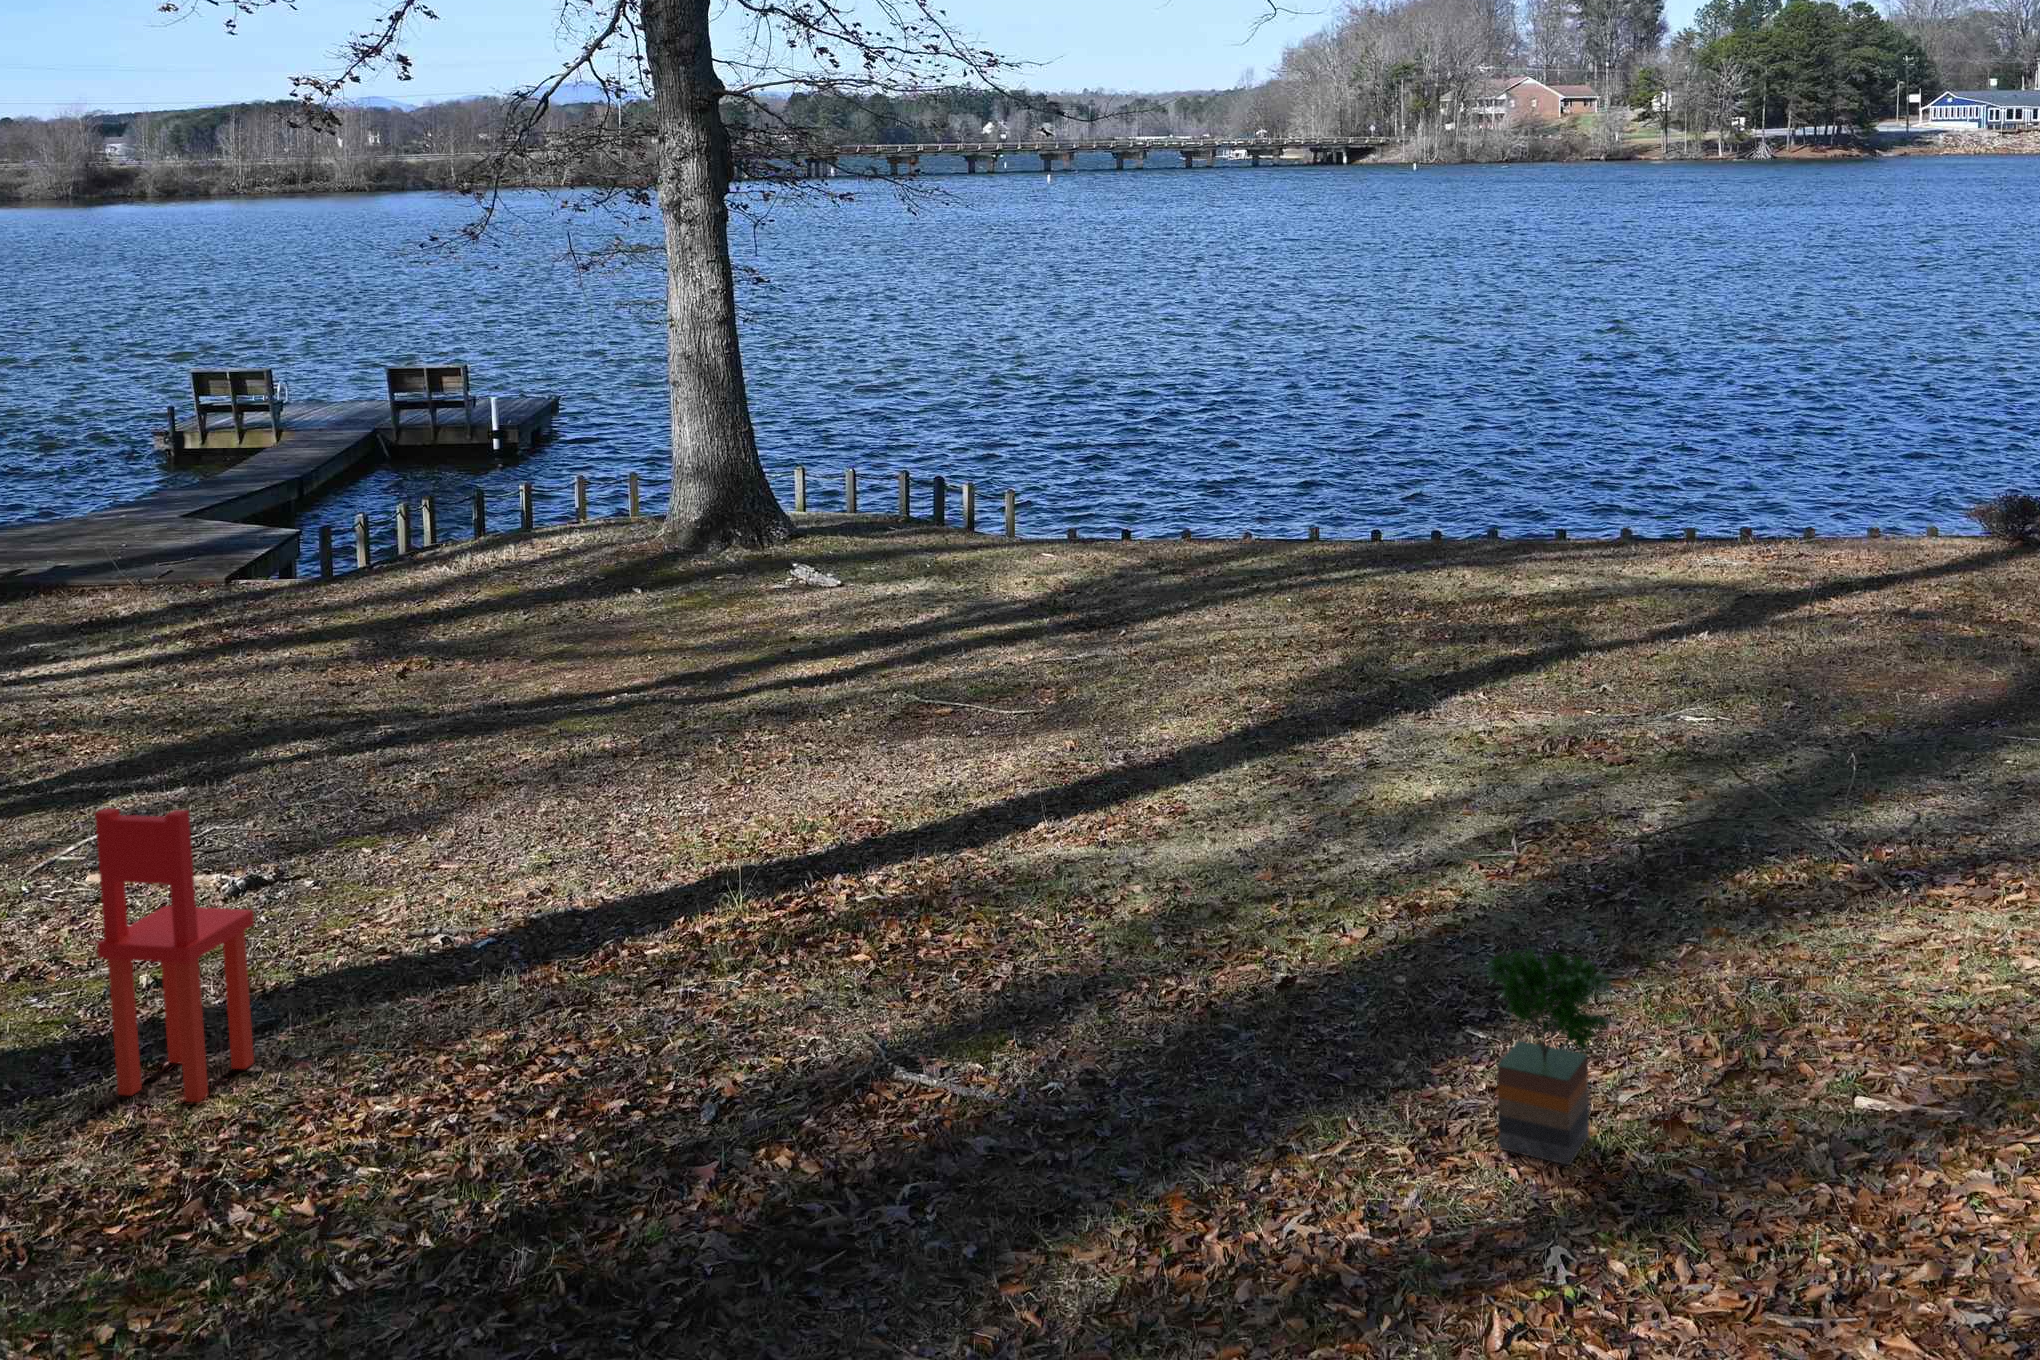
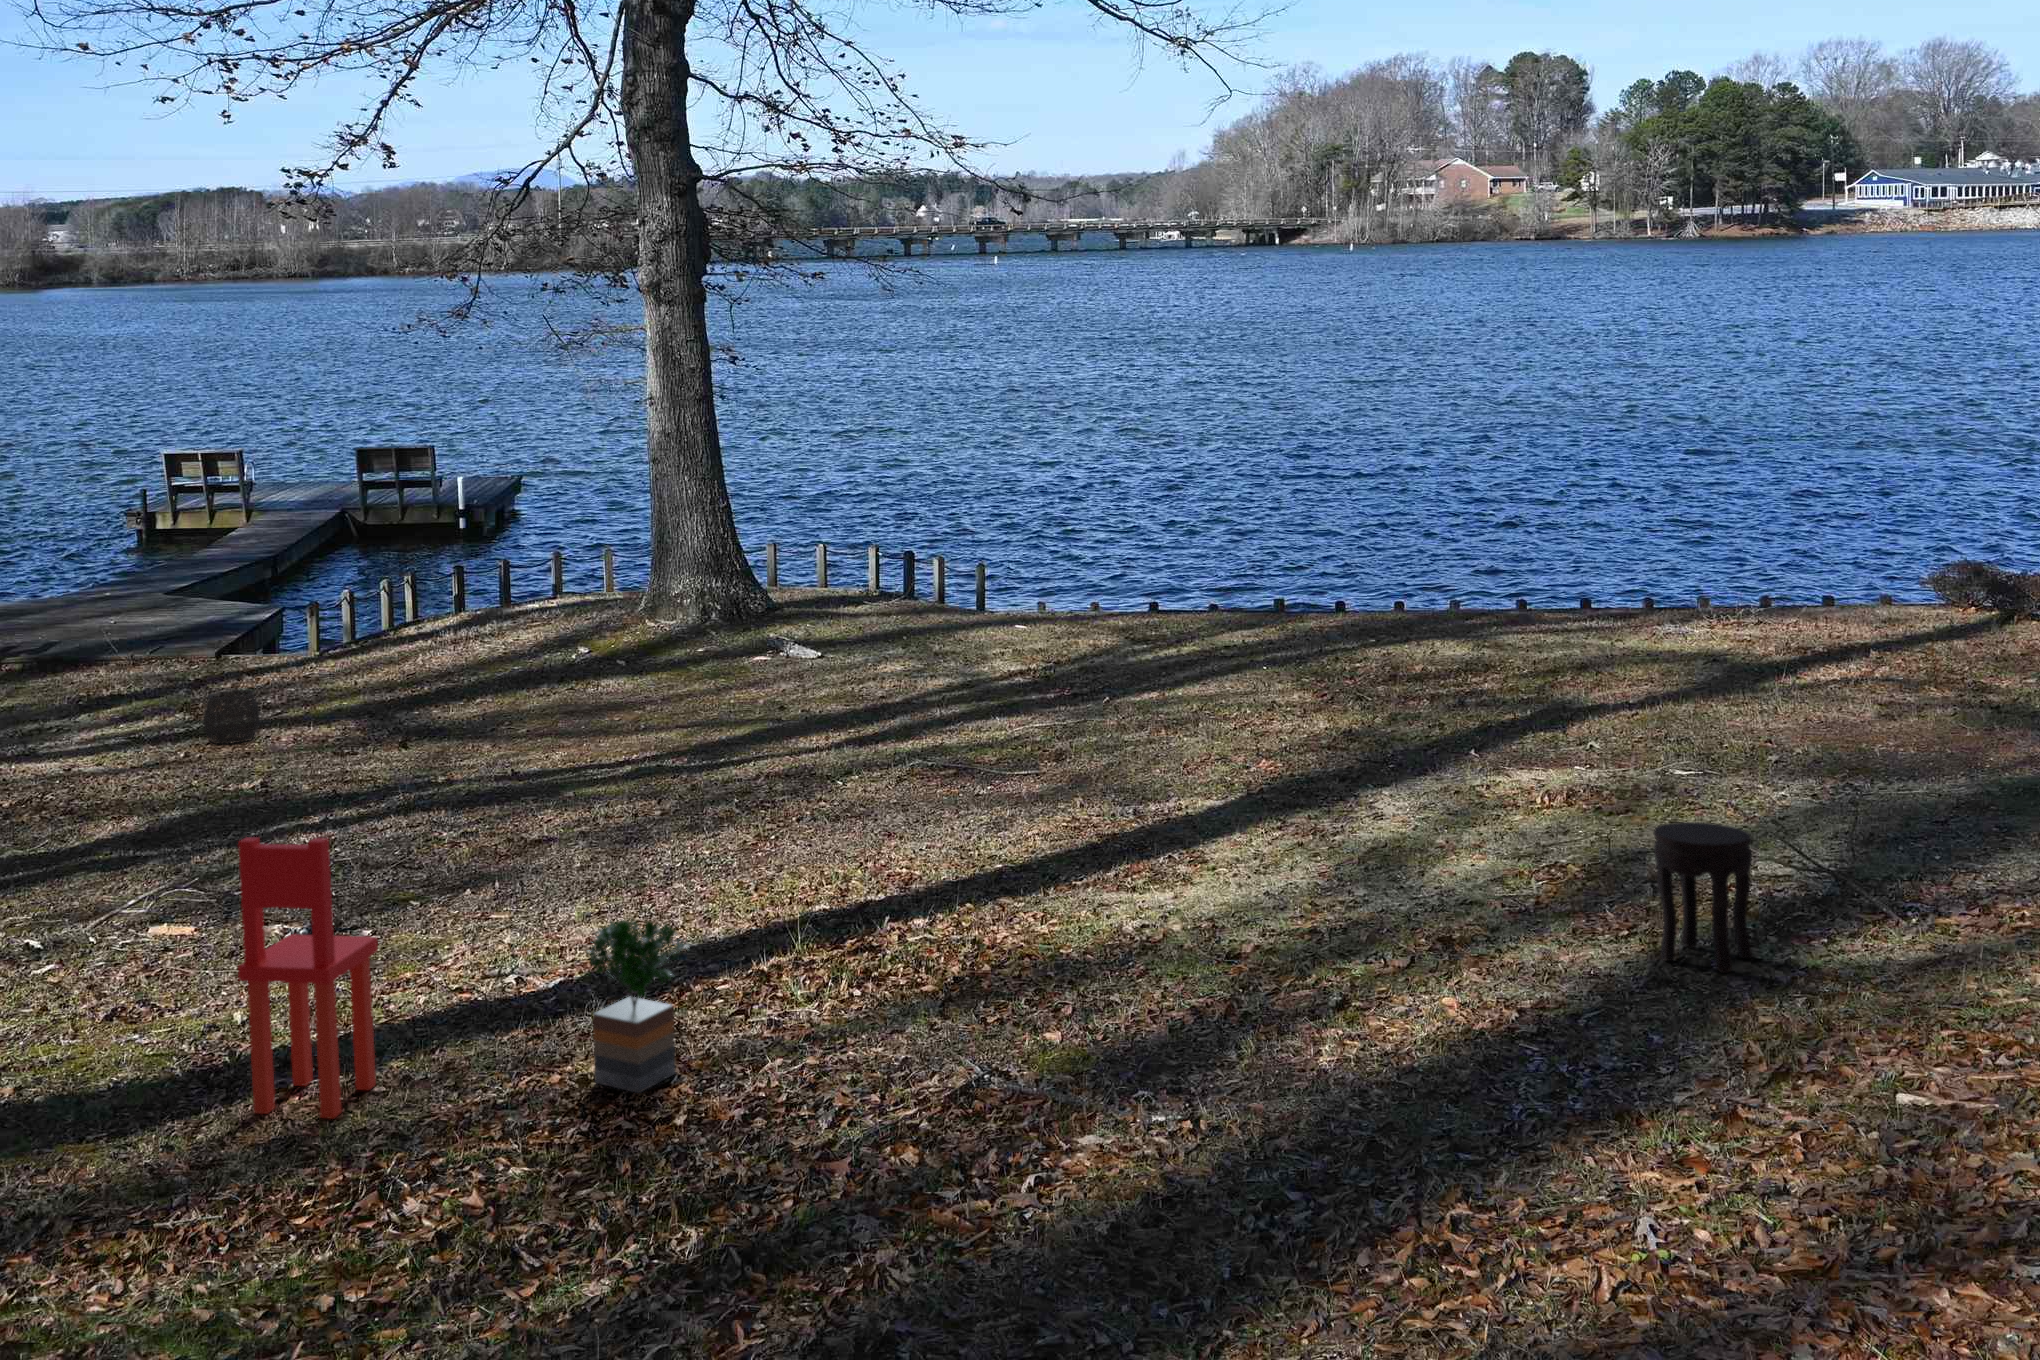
woven basket: none [207,617,267,672] -> present [203,690,260,744]
side table: none [1628,788,1731,950] -> present [1653,822,1752,973]
potted tree: present [1487,949,1611,1165] -> present [589,920,687,1093]

